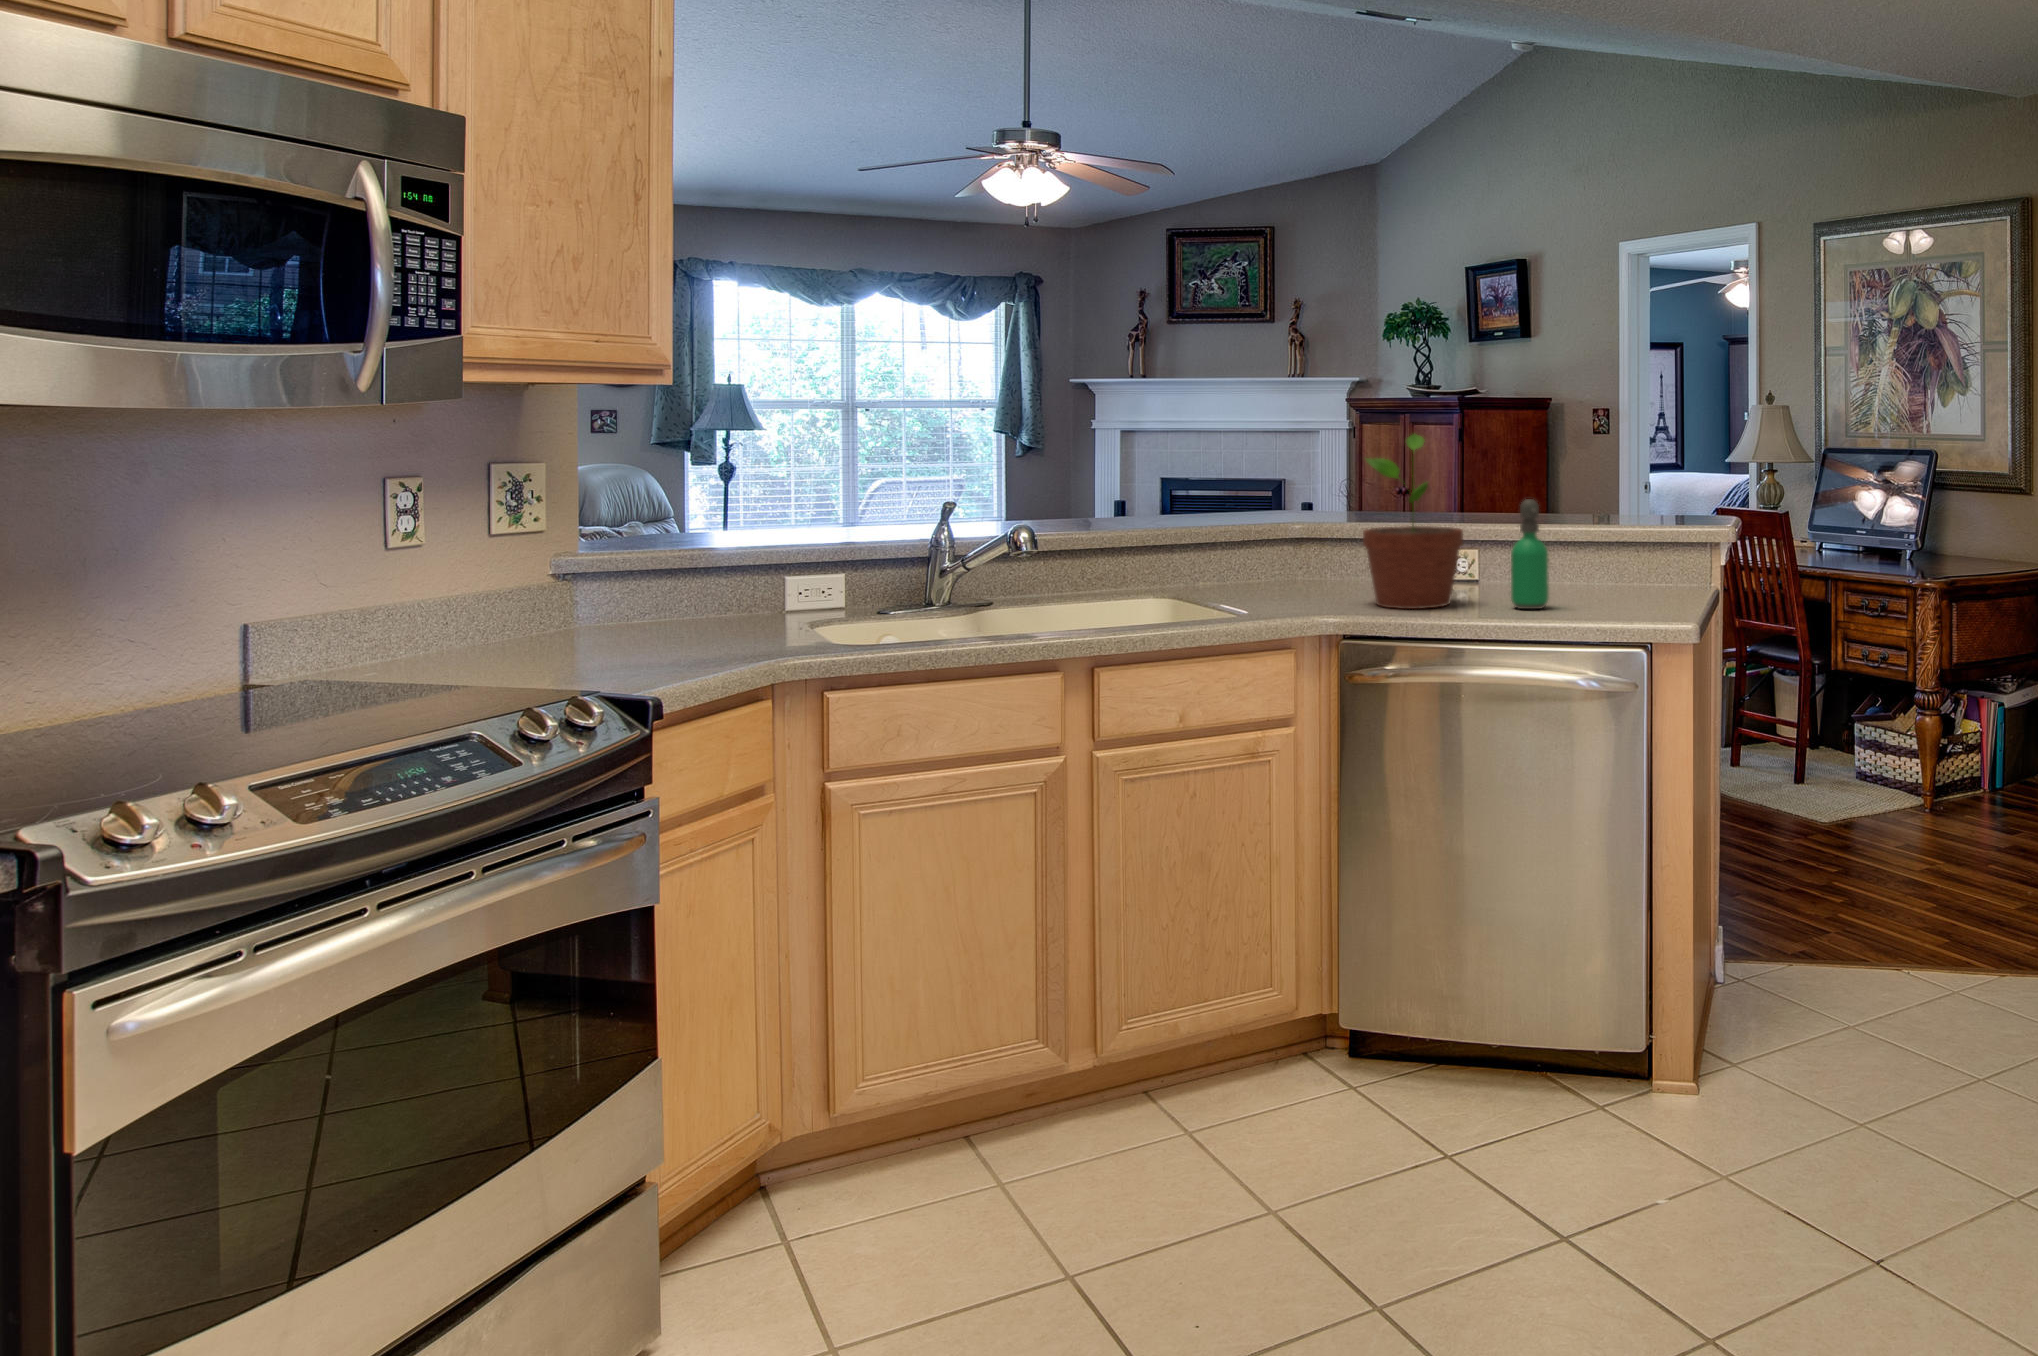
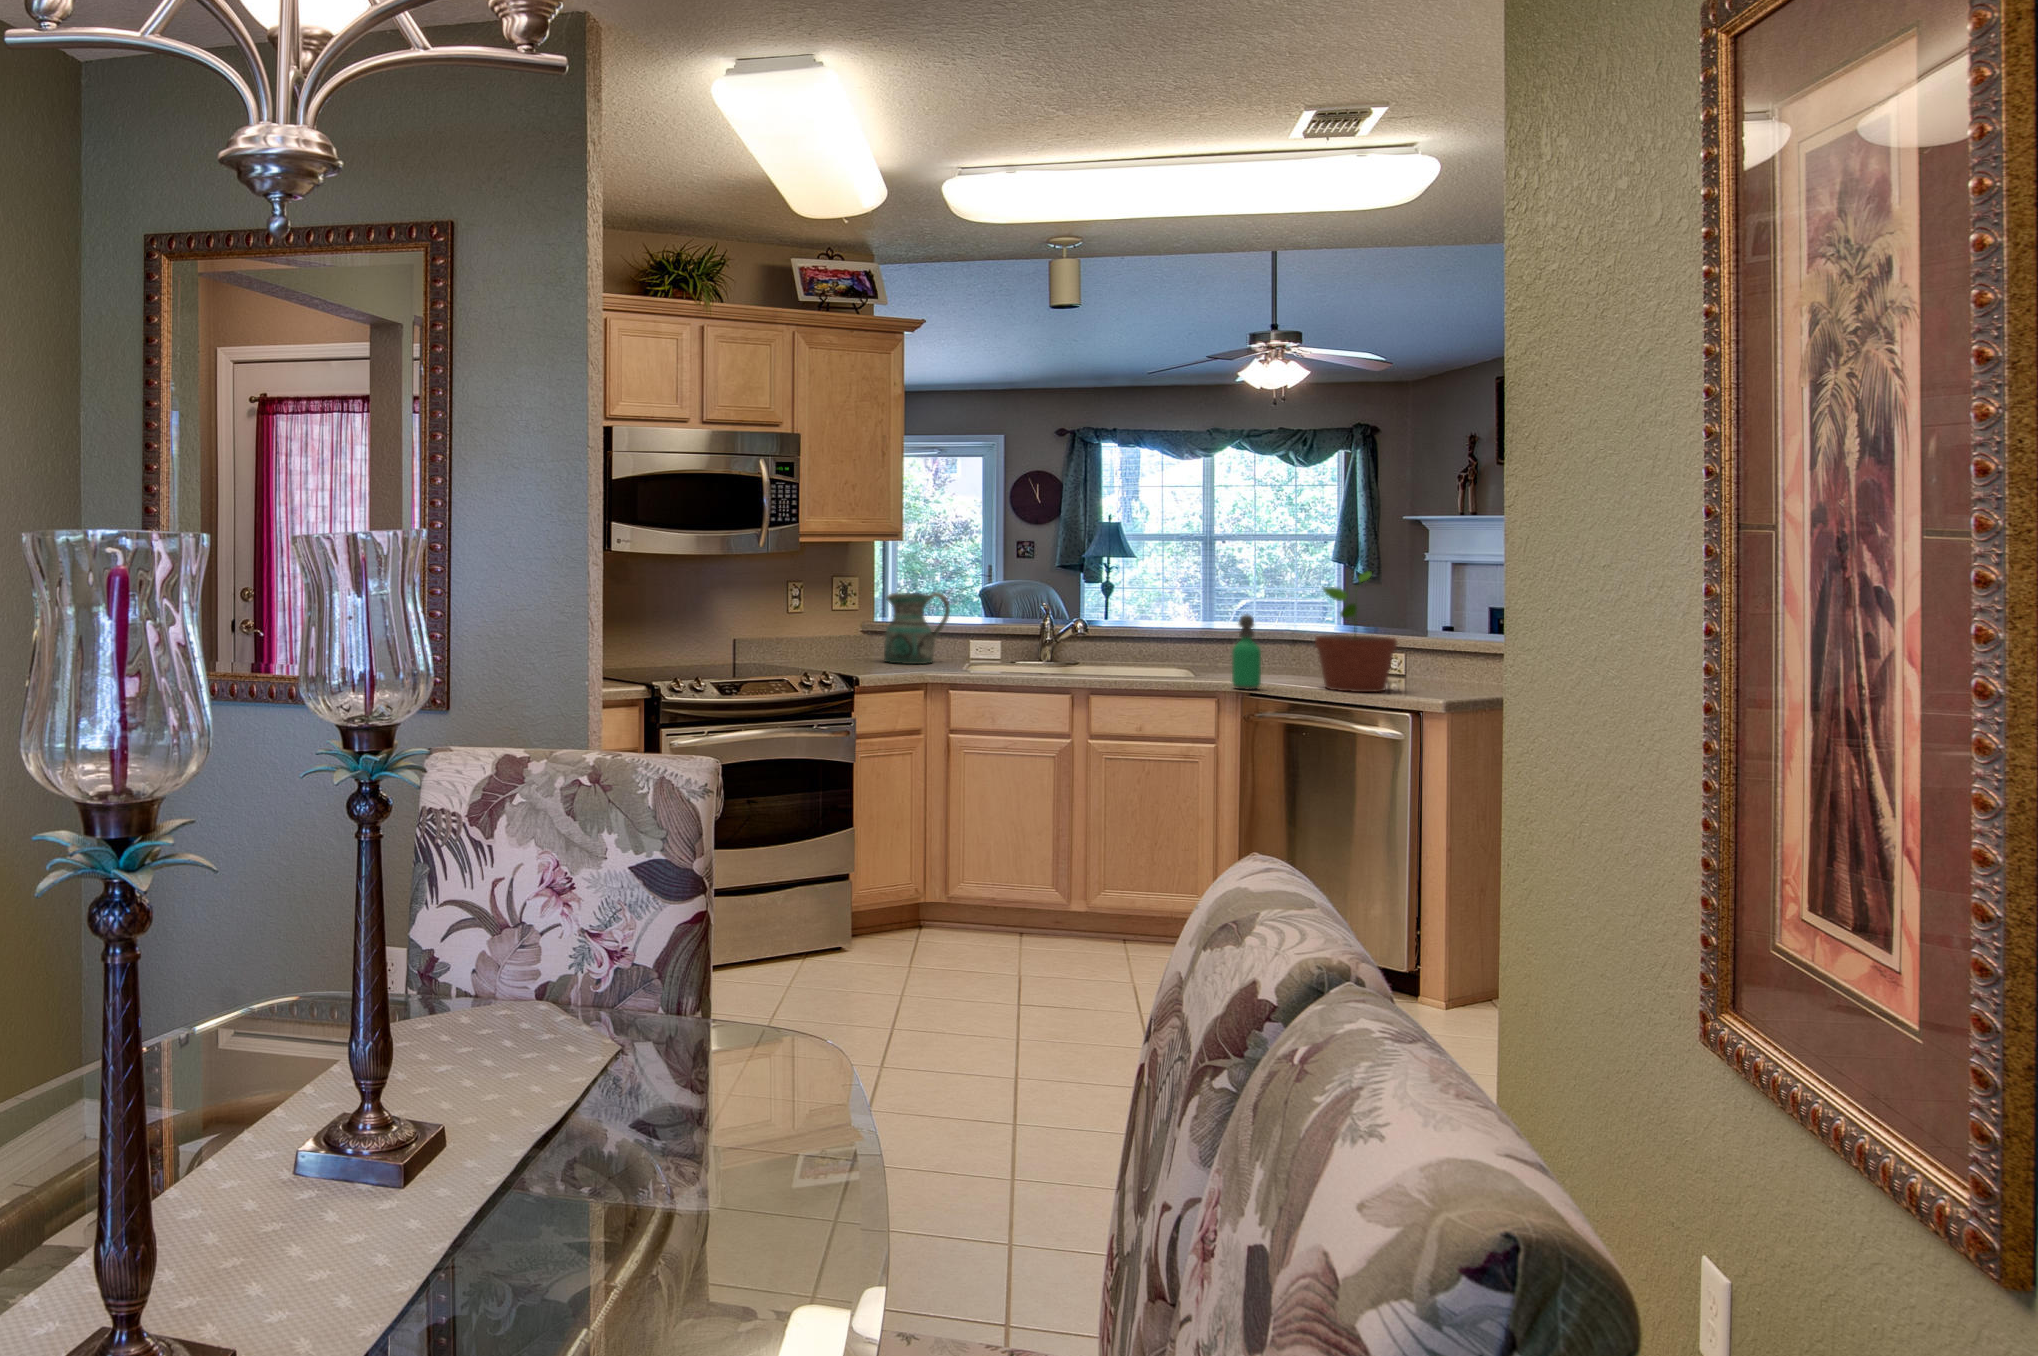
ceramic pitcher: none [610,486,746,635] -> present [884,592,950,664]
soap dispenser: present [1511,499,1549,609] -> present [1232,615,1261,690]

